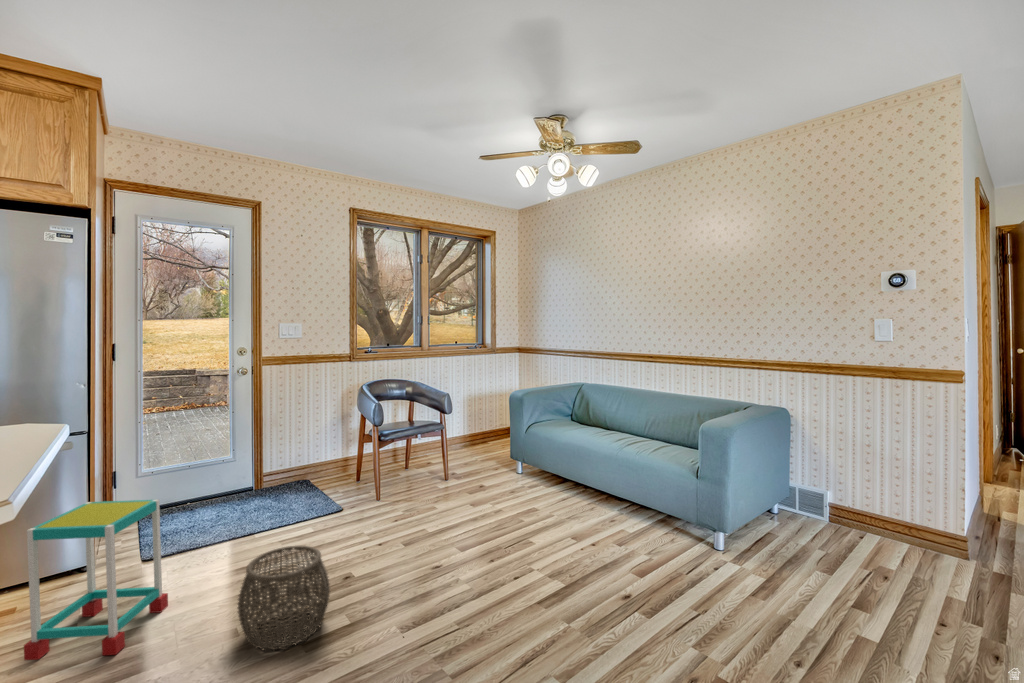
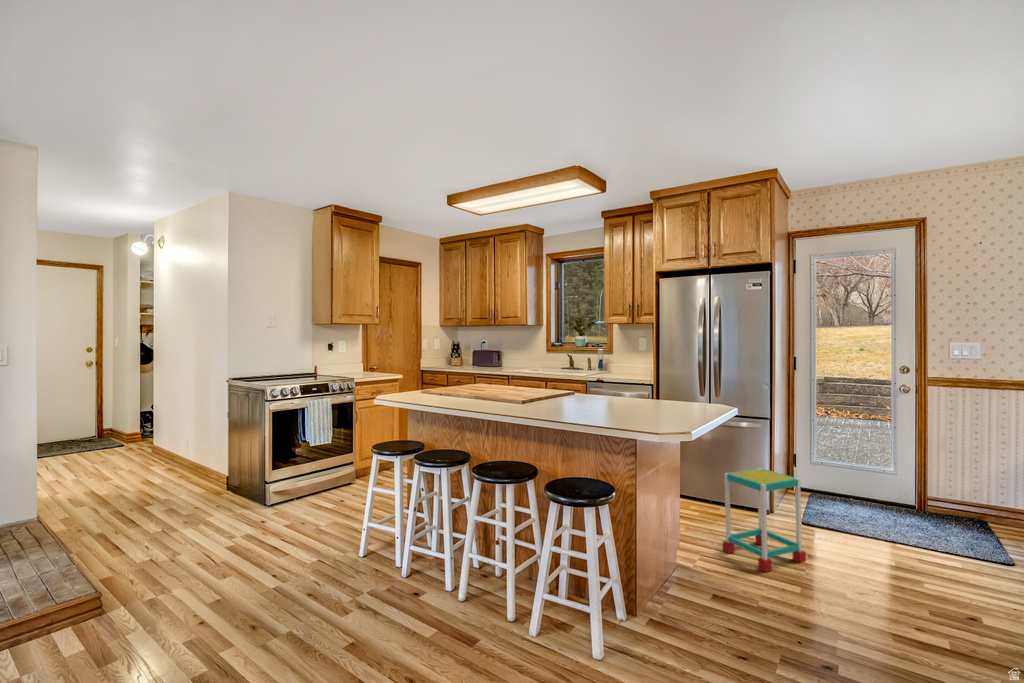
woven basket: present [238,546,330,650] -> none [841,547,932,637]

